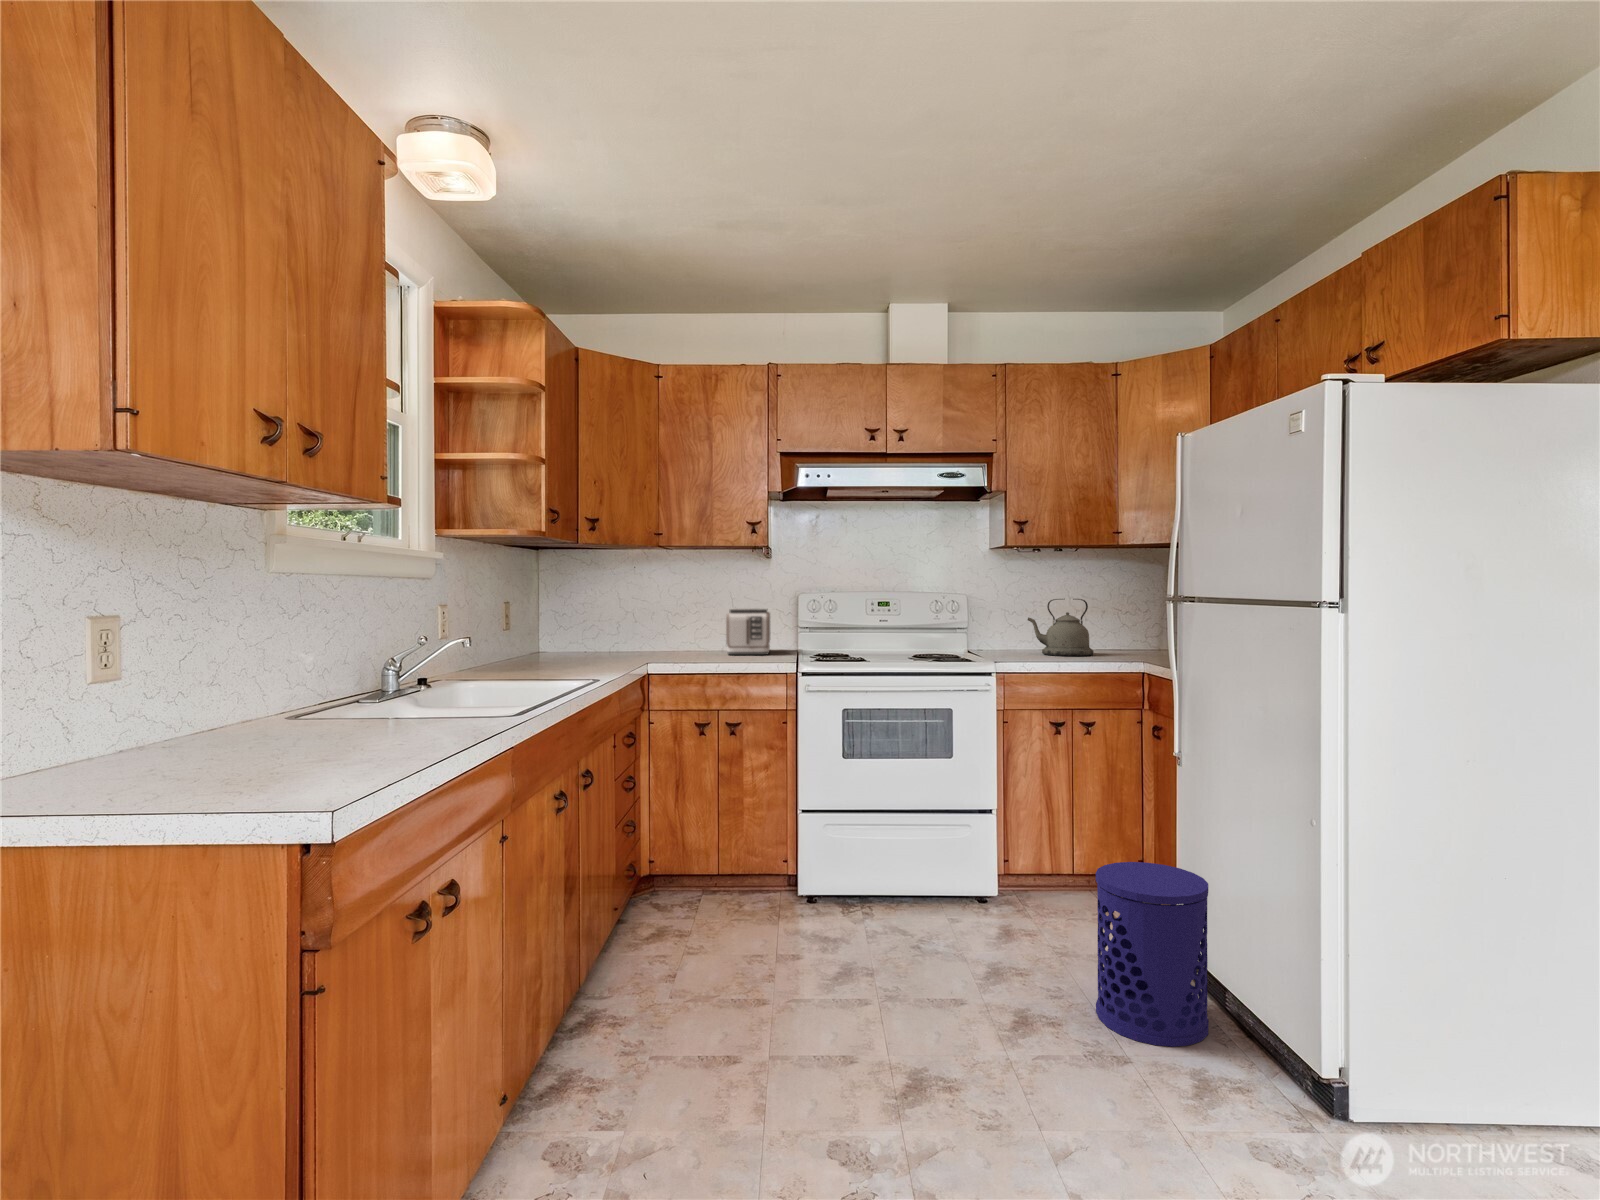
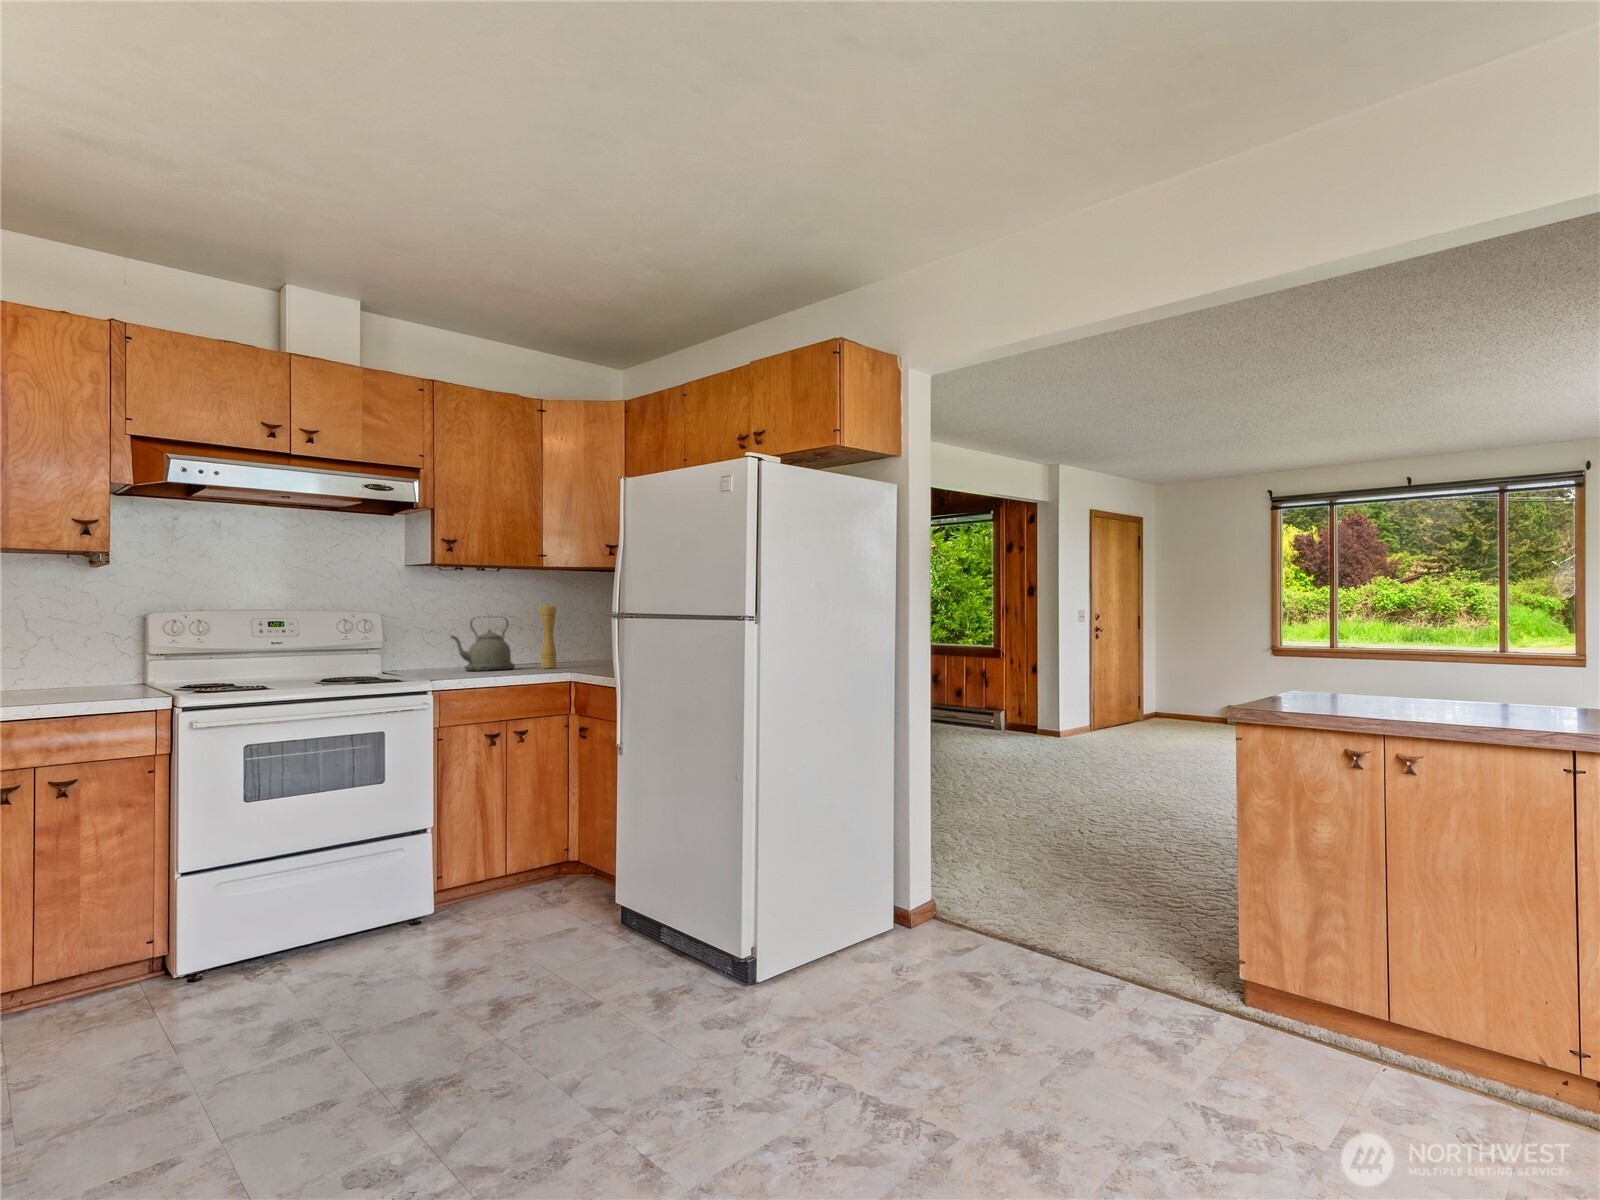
pepper mill: none [1119,587,1138,658] -> present [539,604,557,668]
toaster: present [726,609,770,655] -> none [34,632,113,693]
waste bin: present [1096,862,1209,1047] -> none [557,833,653,990]

